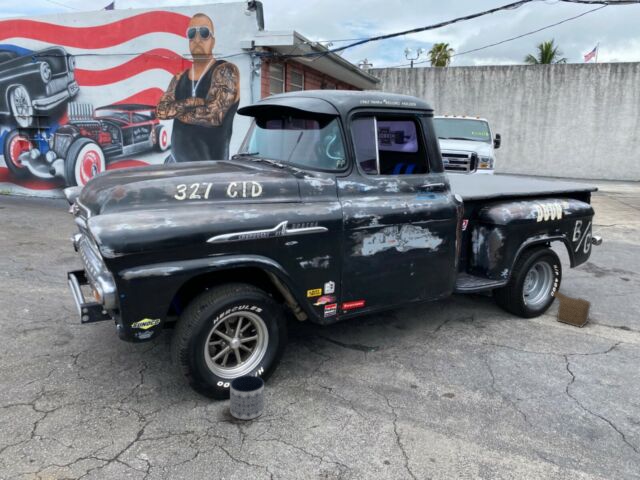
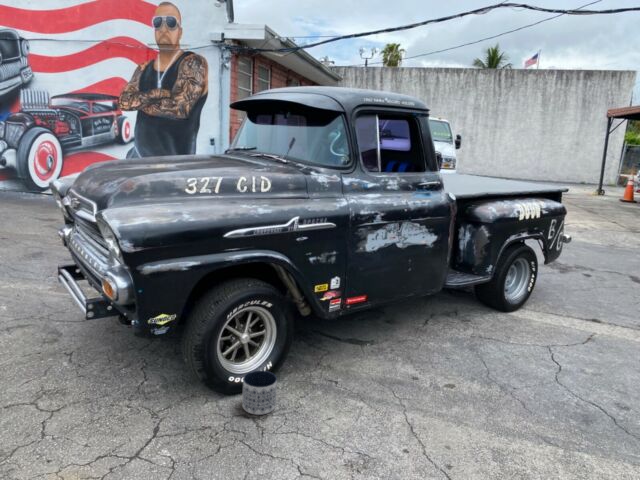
cardboard box: present [553,291,591,327] -> none [528,284,563,319]

